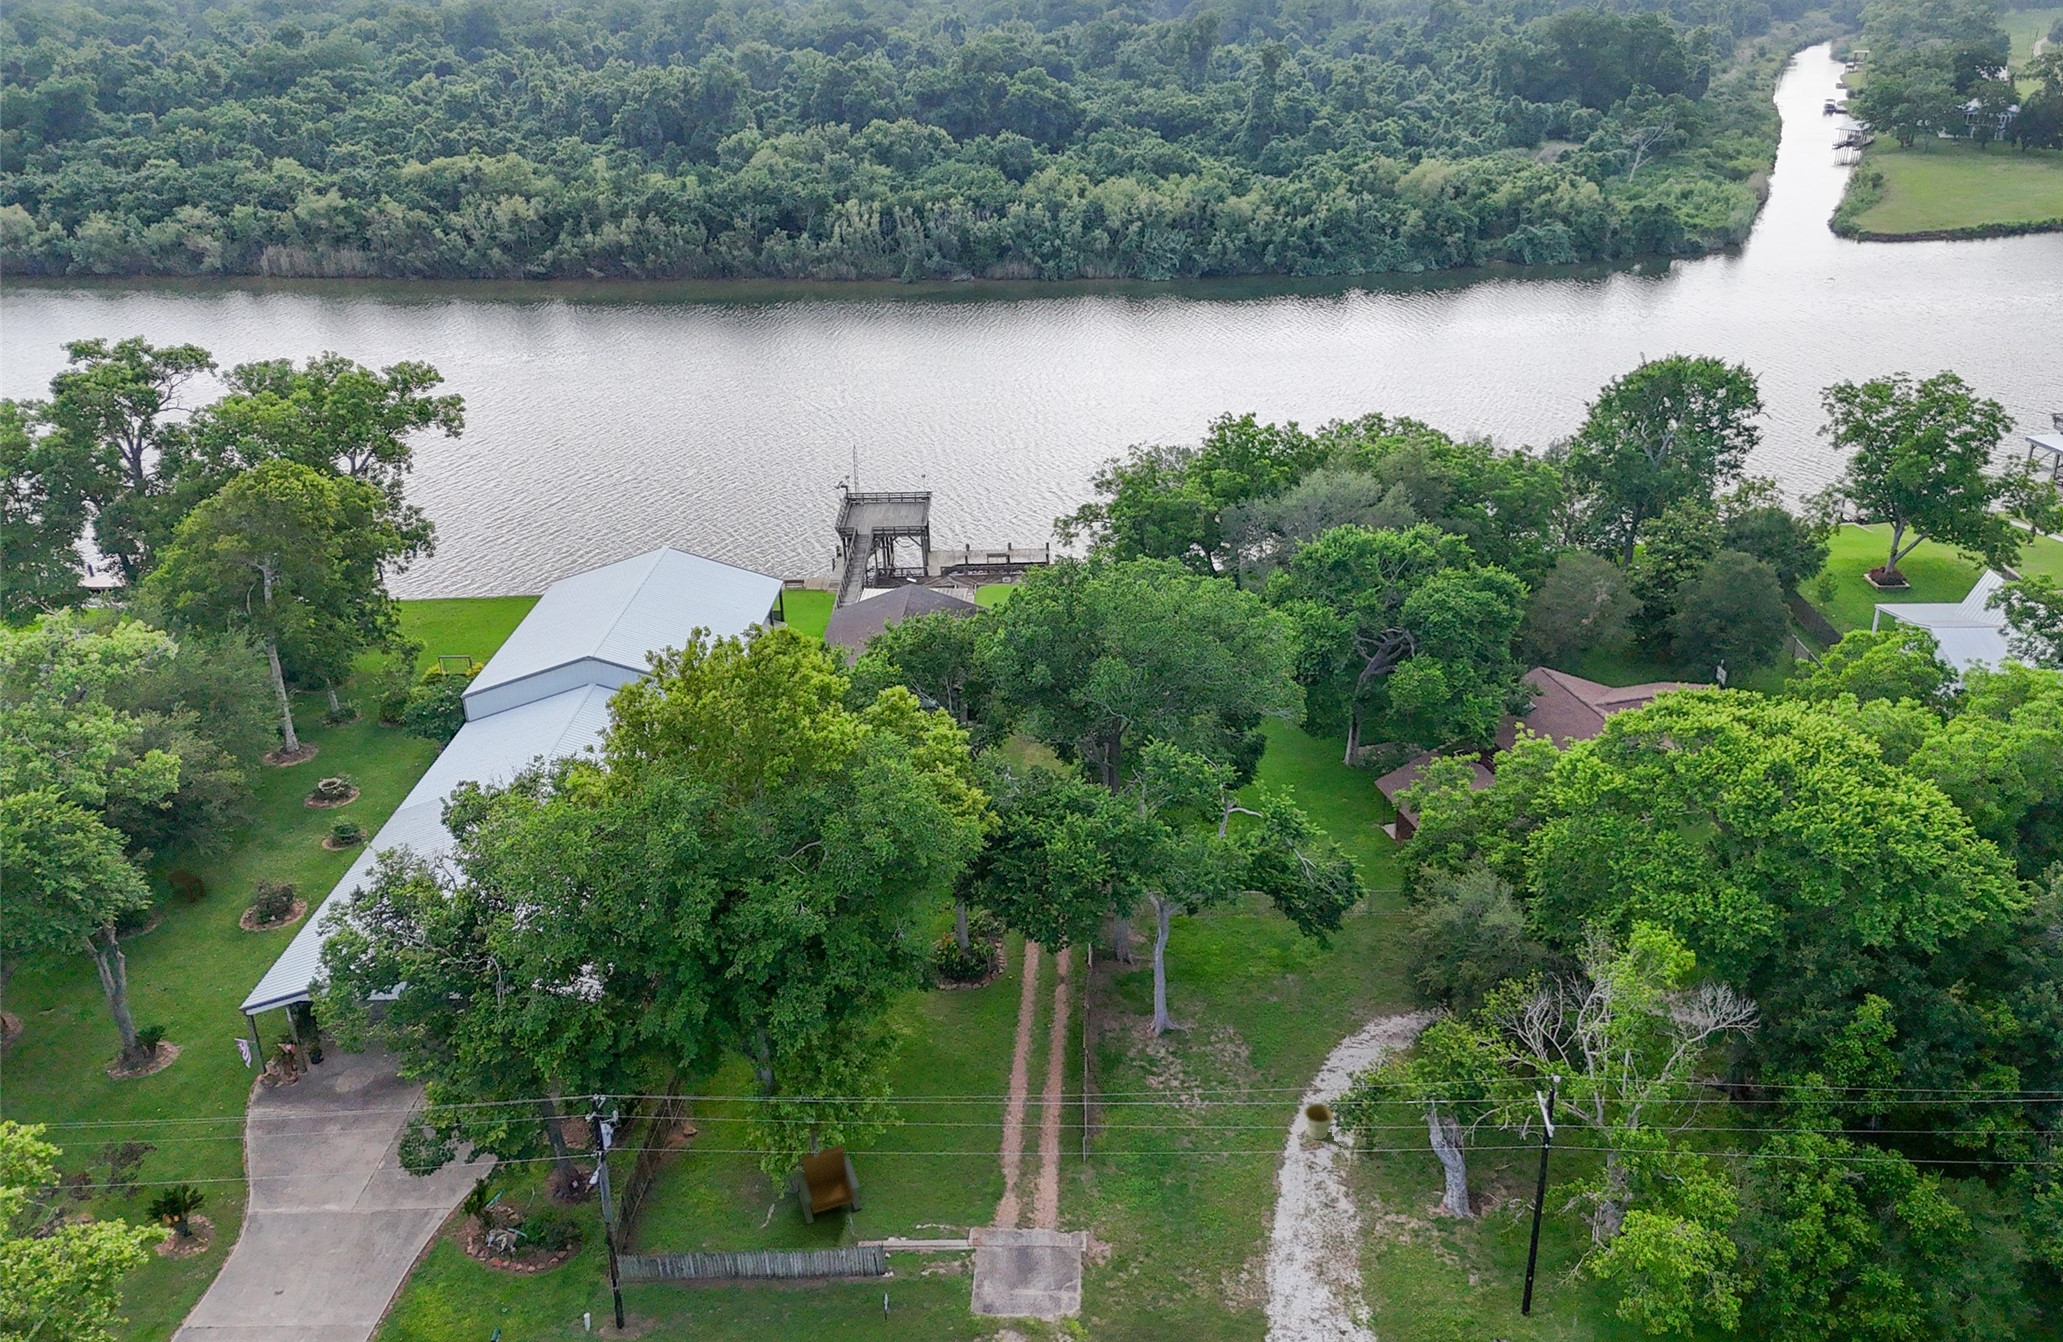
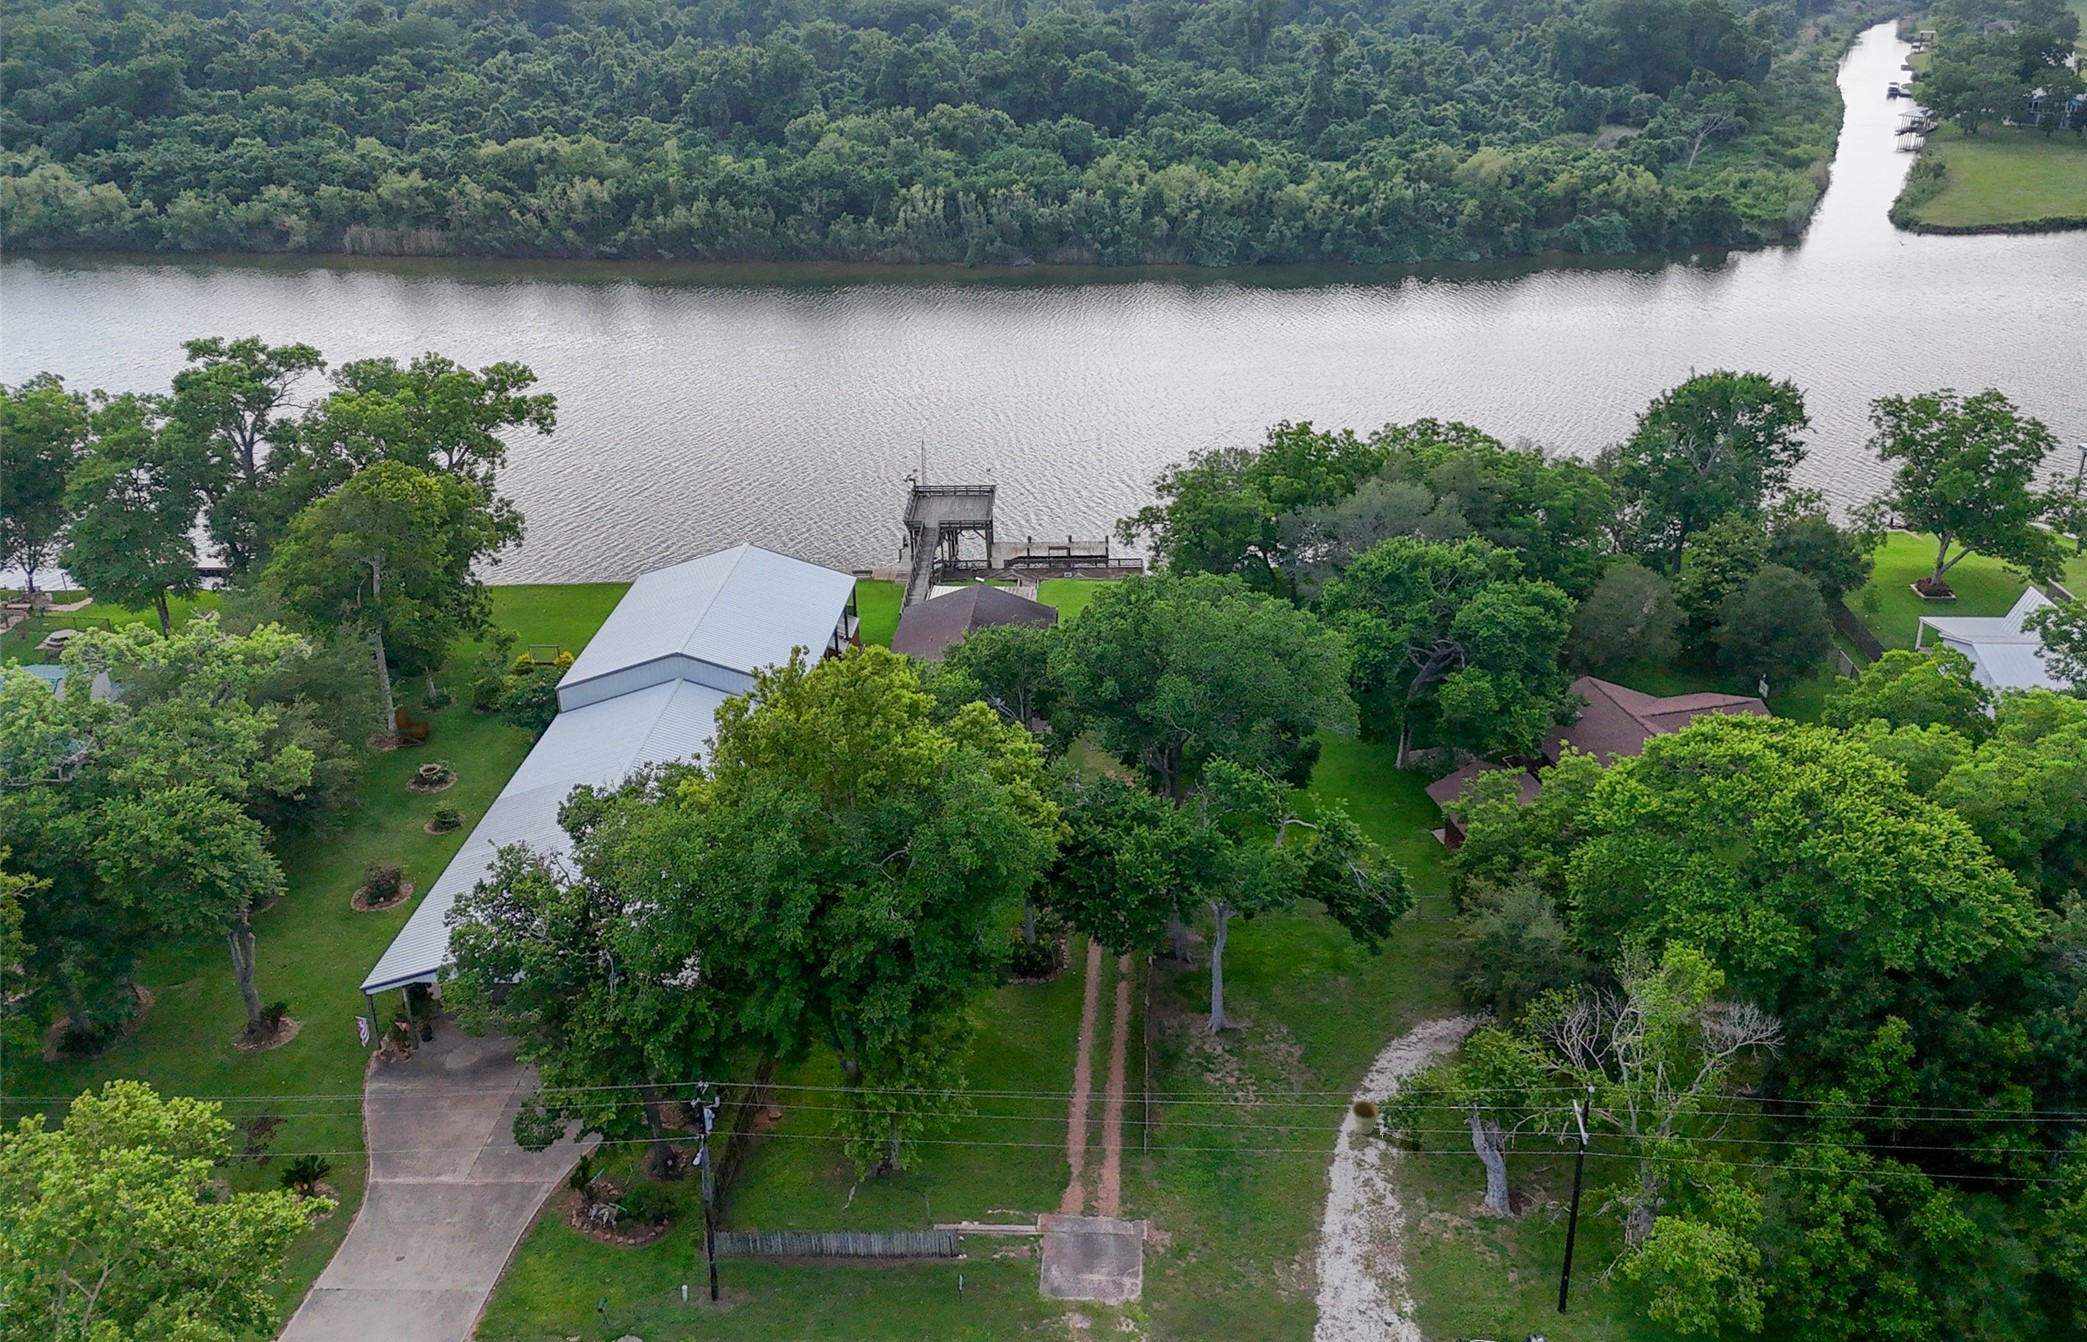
bench: present [167,869,205,902] -> none [287,851,323,884]
lounge chair: present [796,1146,861,1224] -> present [393,707,431,747]

